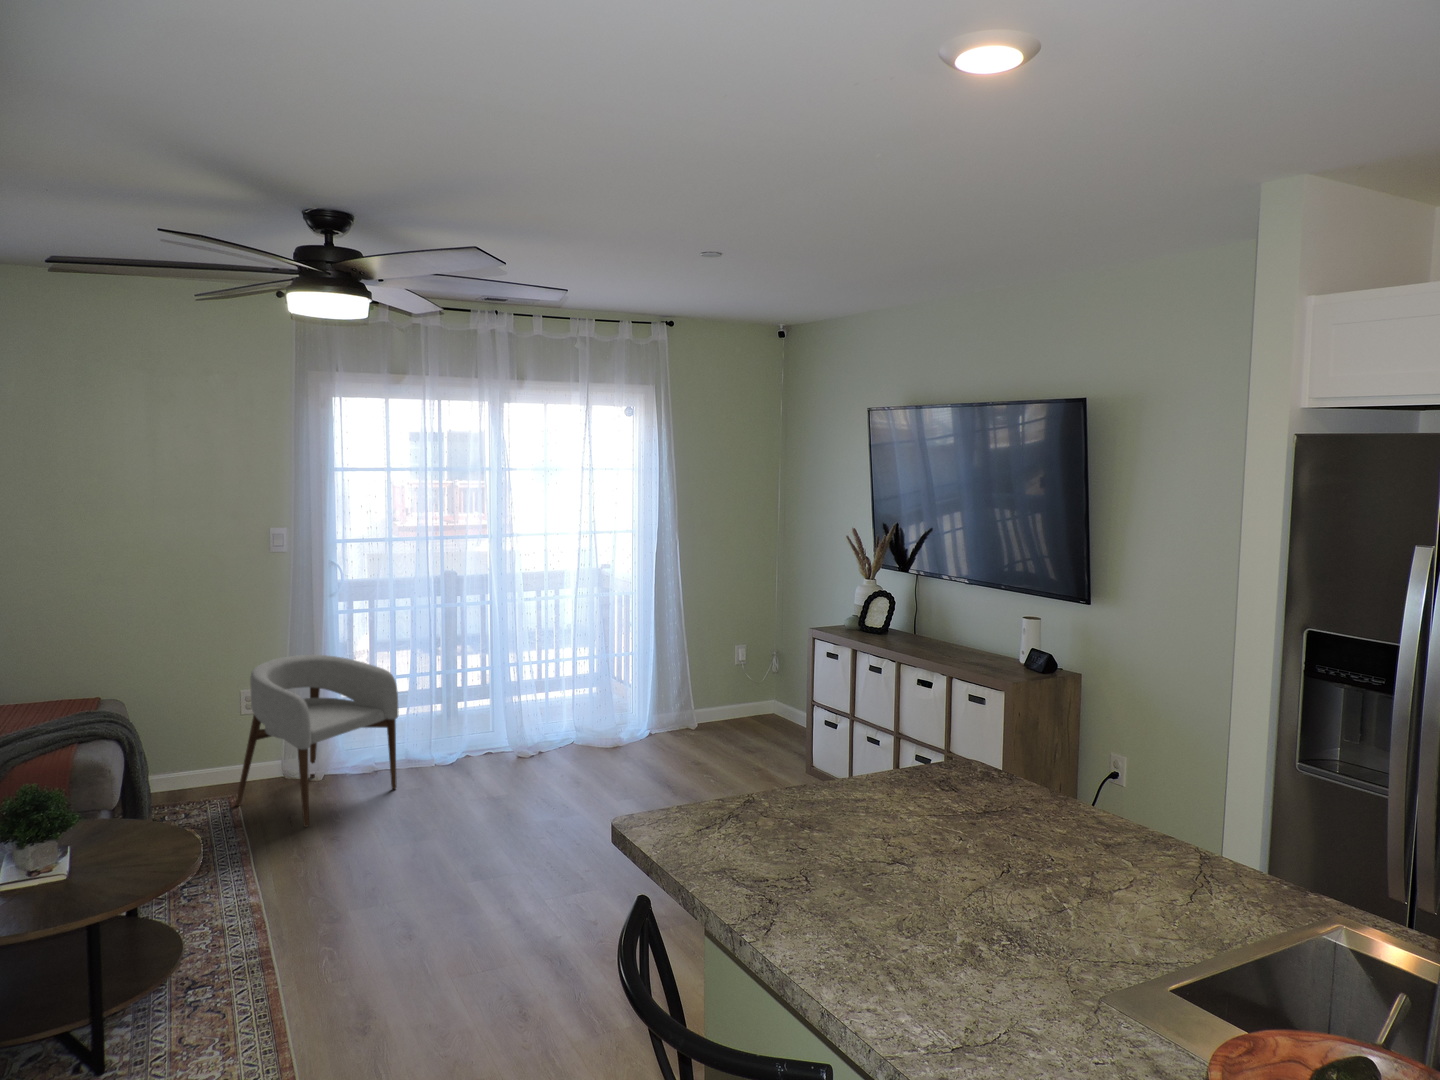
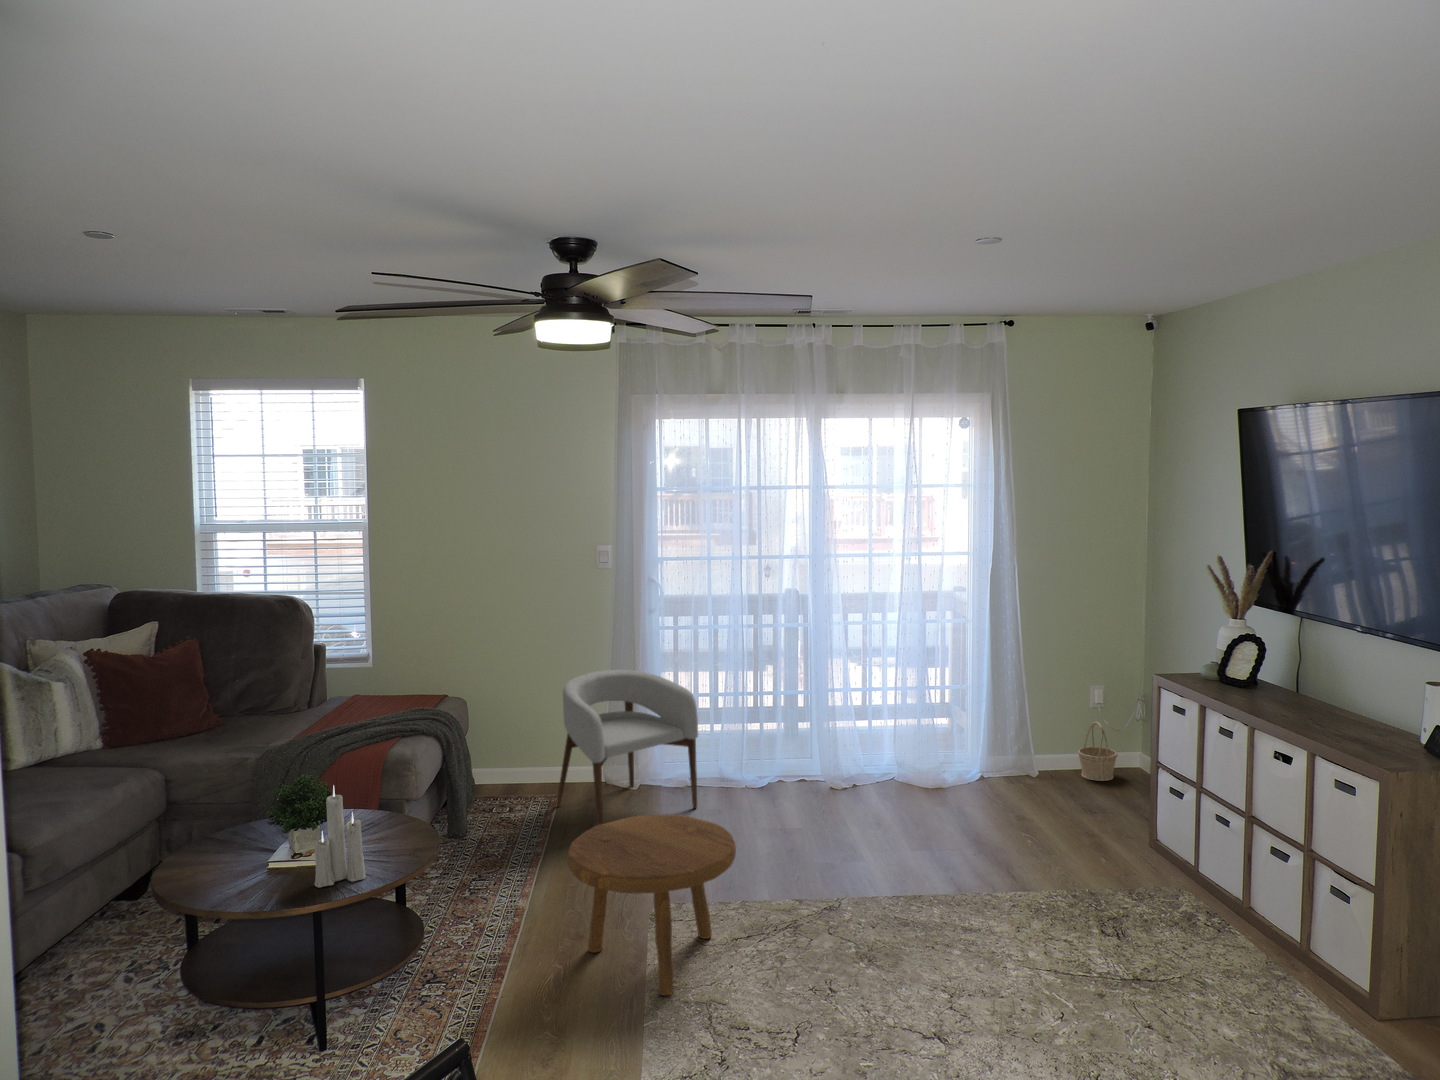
basket: none [725,678,757,728] -> present [1078,722,1118,781]
candle: none [77,772,138,895] -> present [314,786,366,888]
footstool: none [342,782,513,951] -> present [568,814,736,996]

